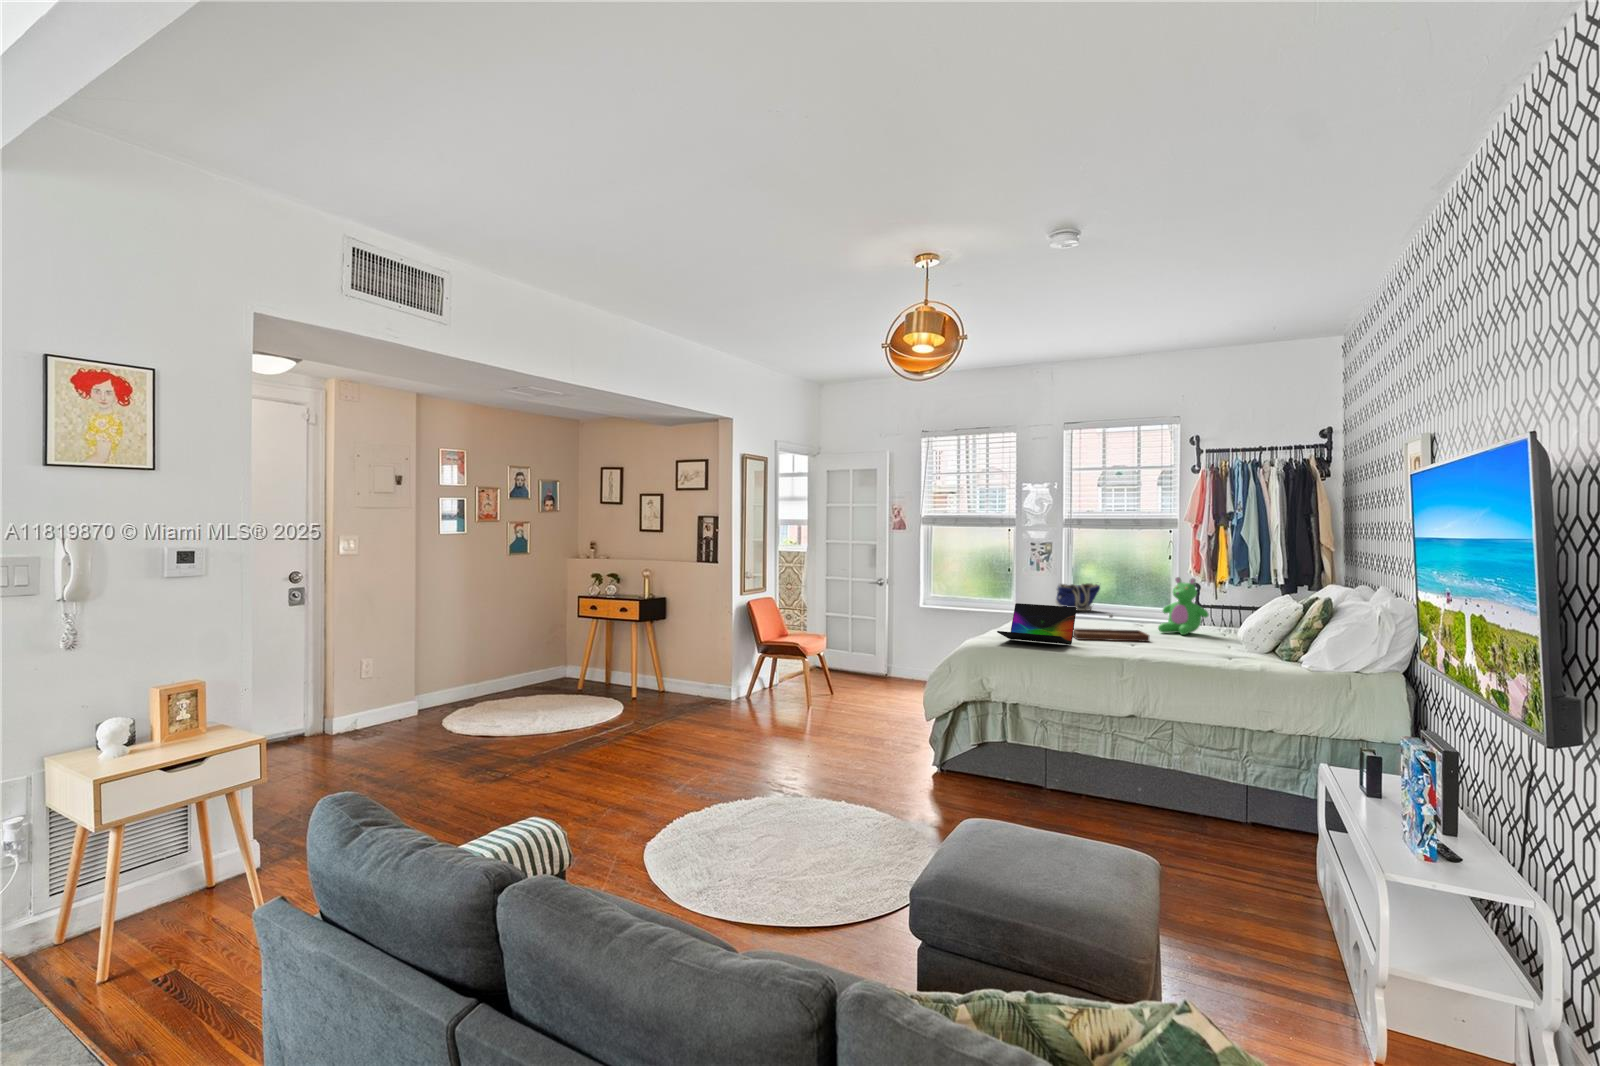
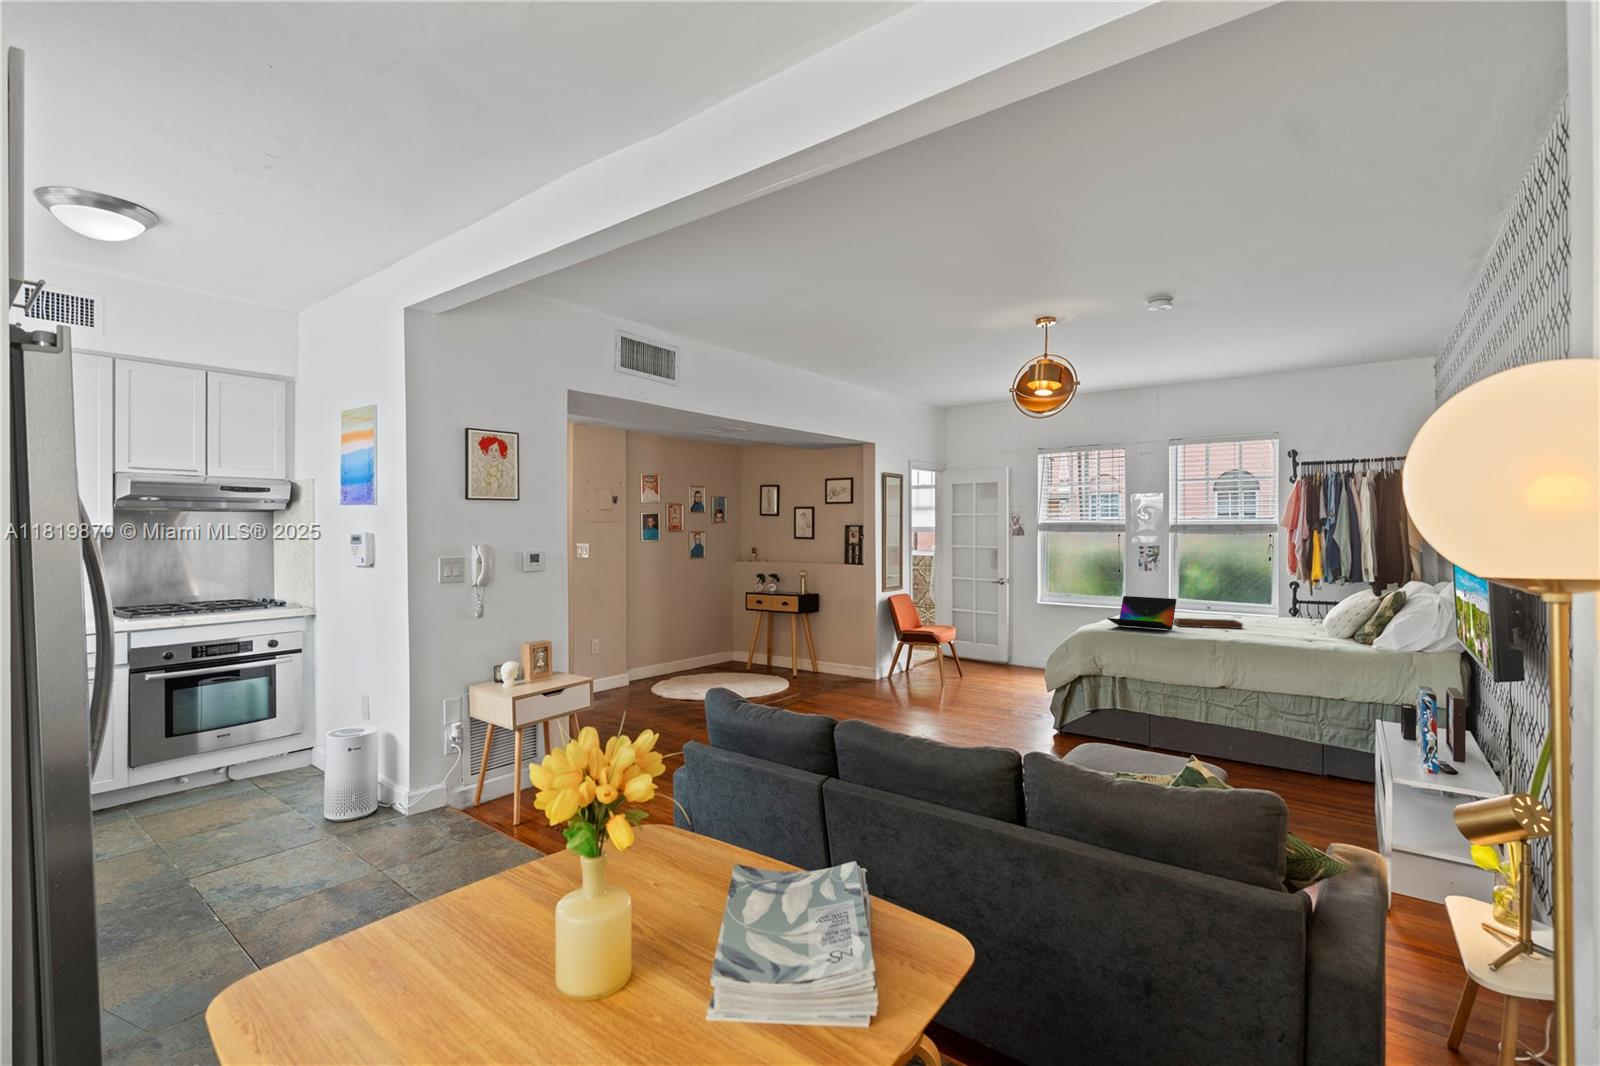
teddy bear: present [1158,577,1208,635] -> none [1253,575,1300,625]
tote bag: present [1055,583,1100,611] -> none [1162,581,1206,606]

